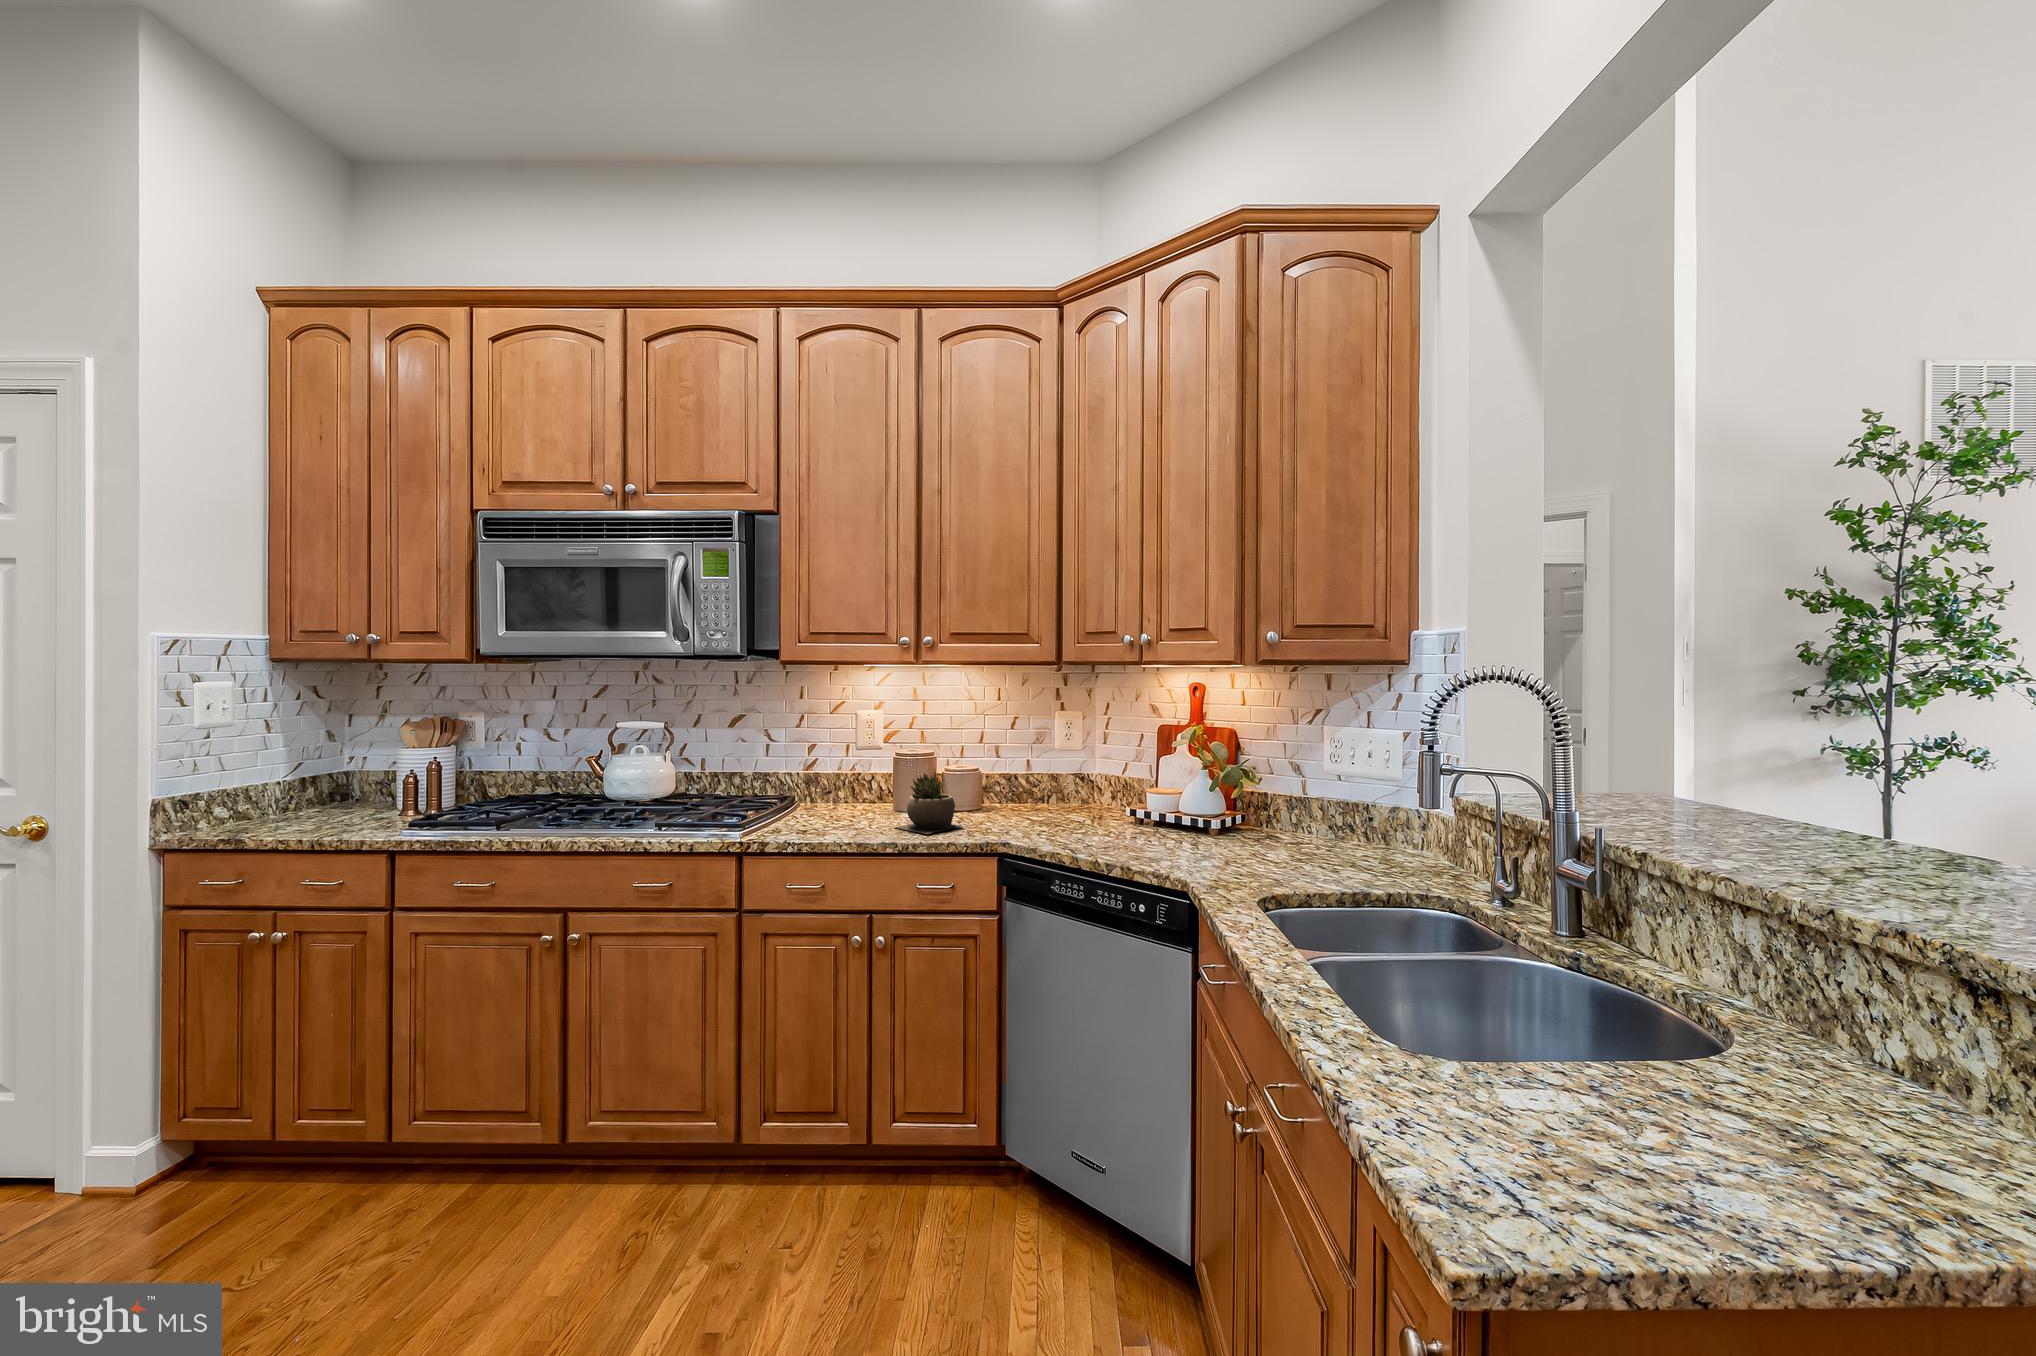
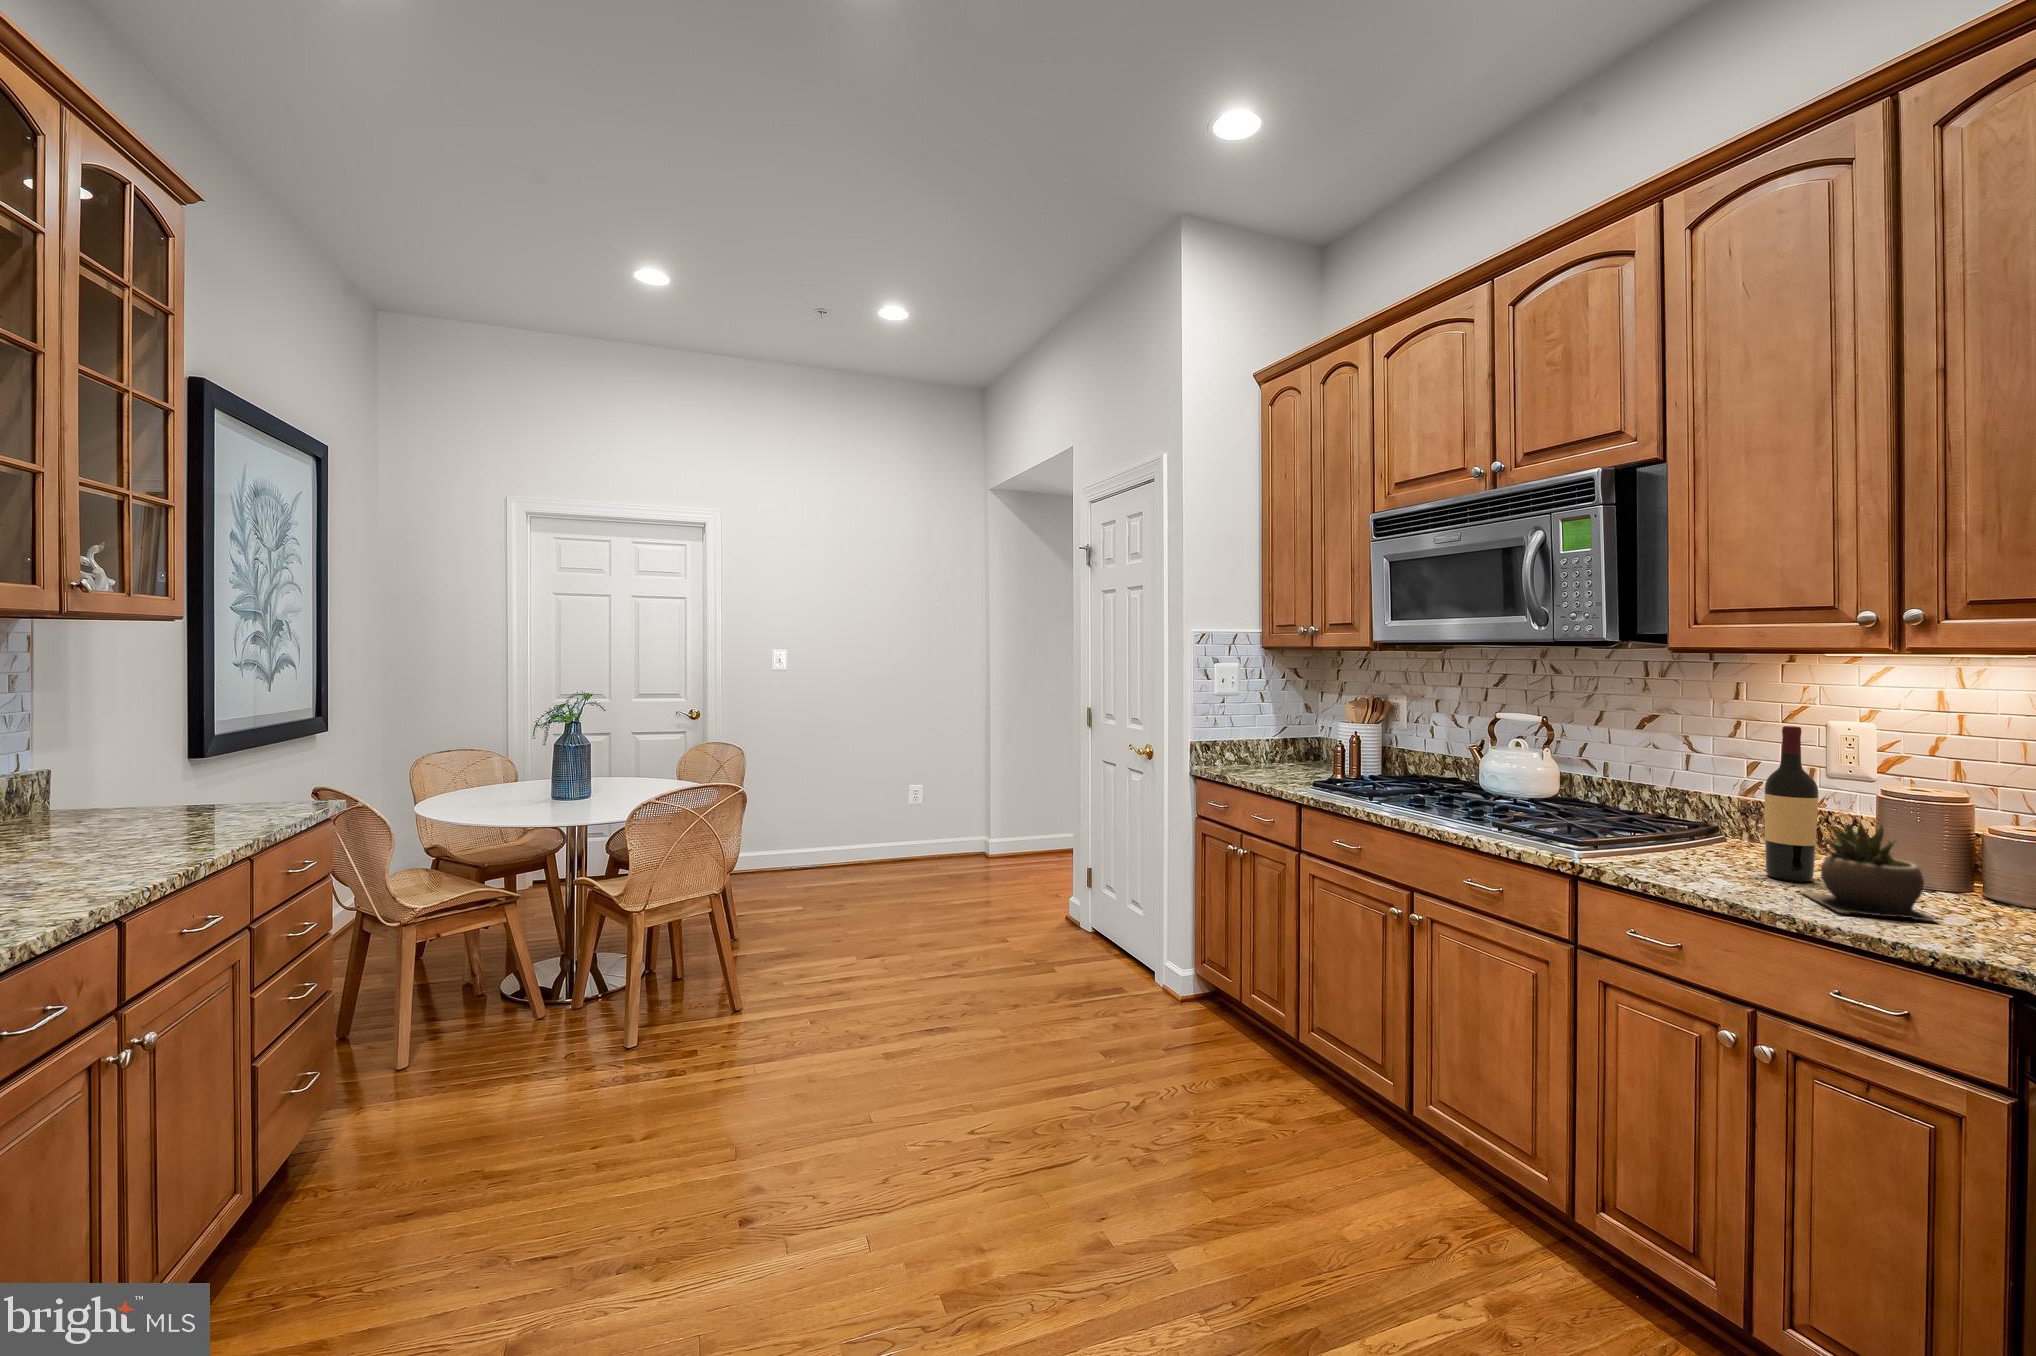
wine bottle: none [860,715,888,822] -> present [1765,726,1818,882]

